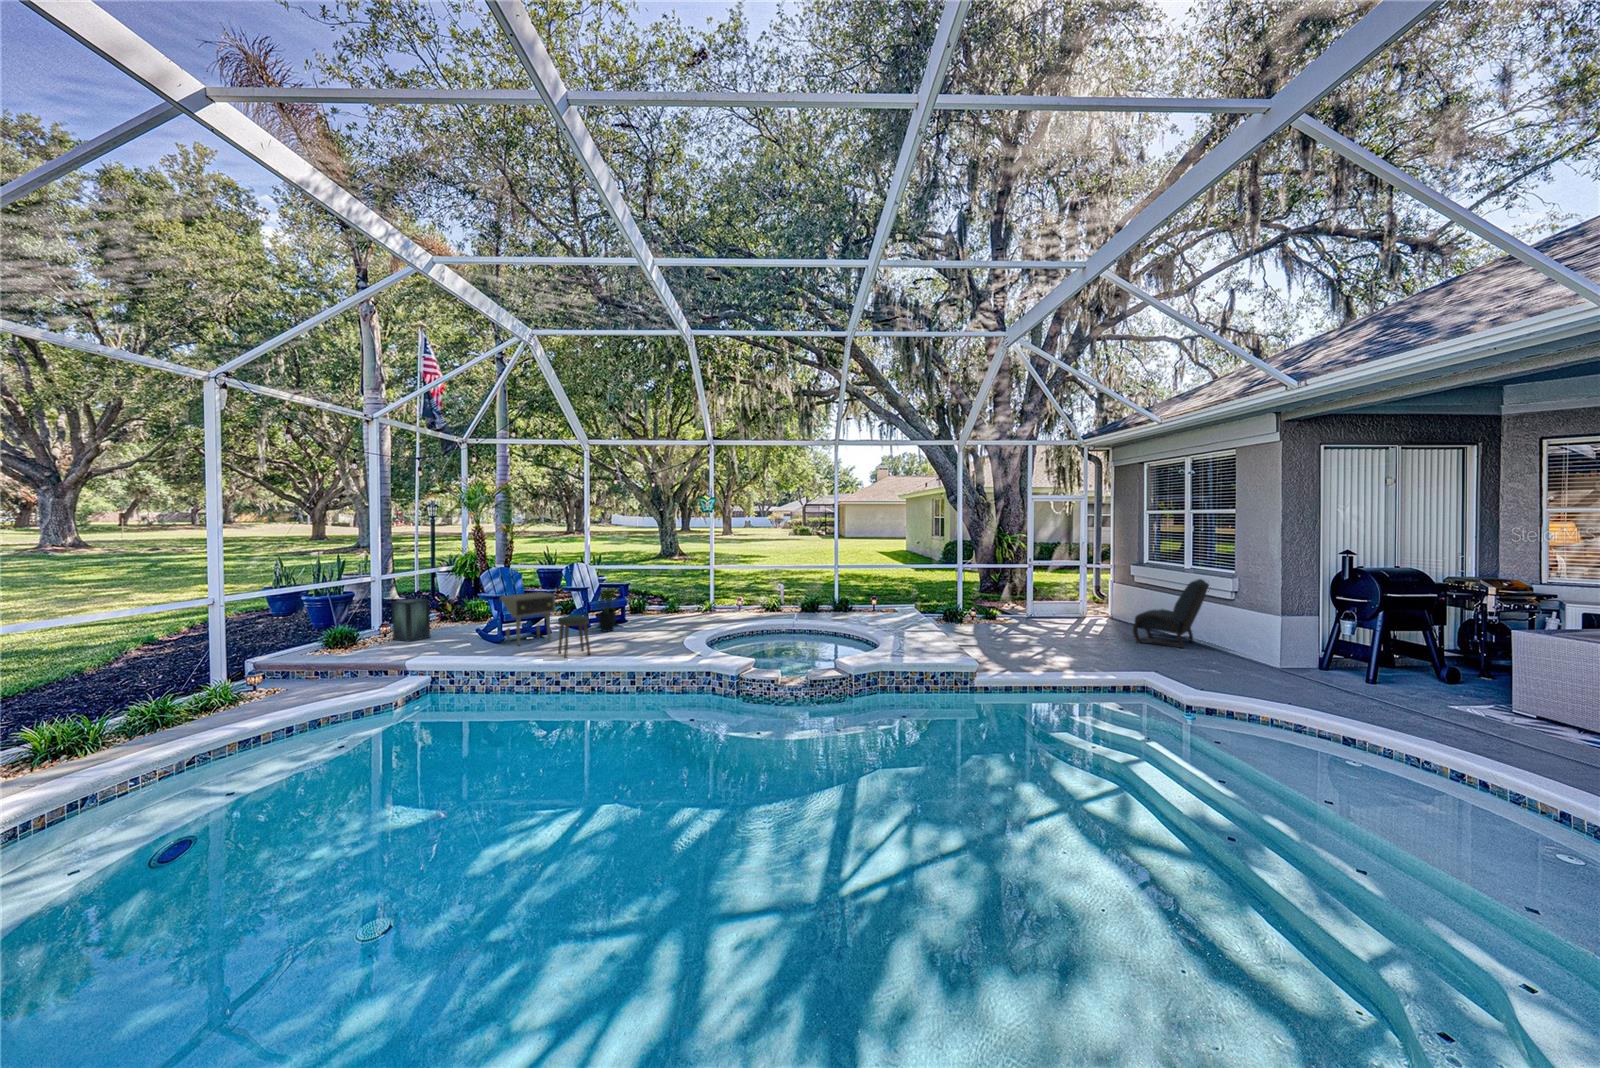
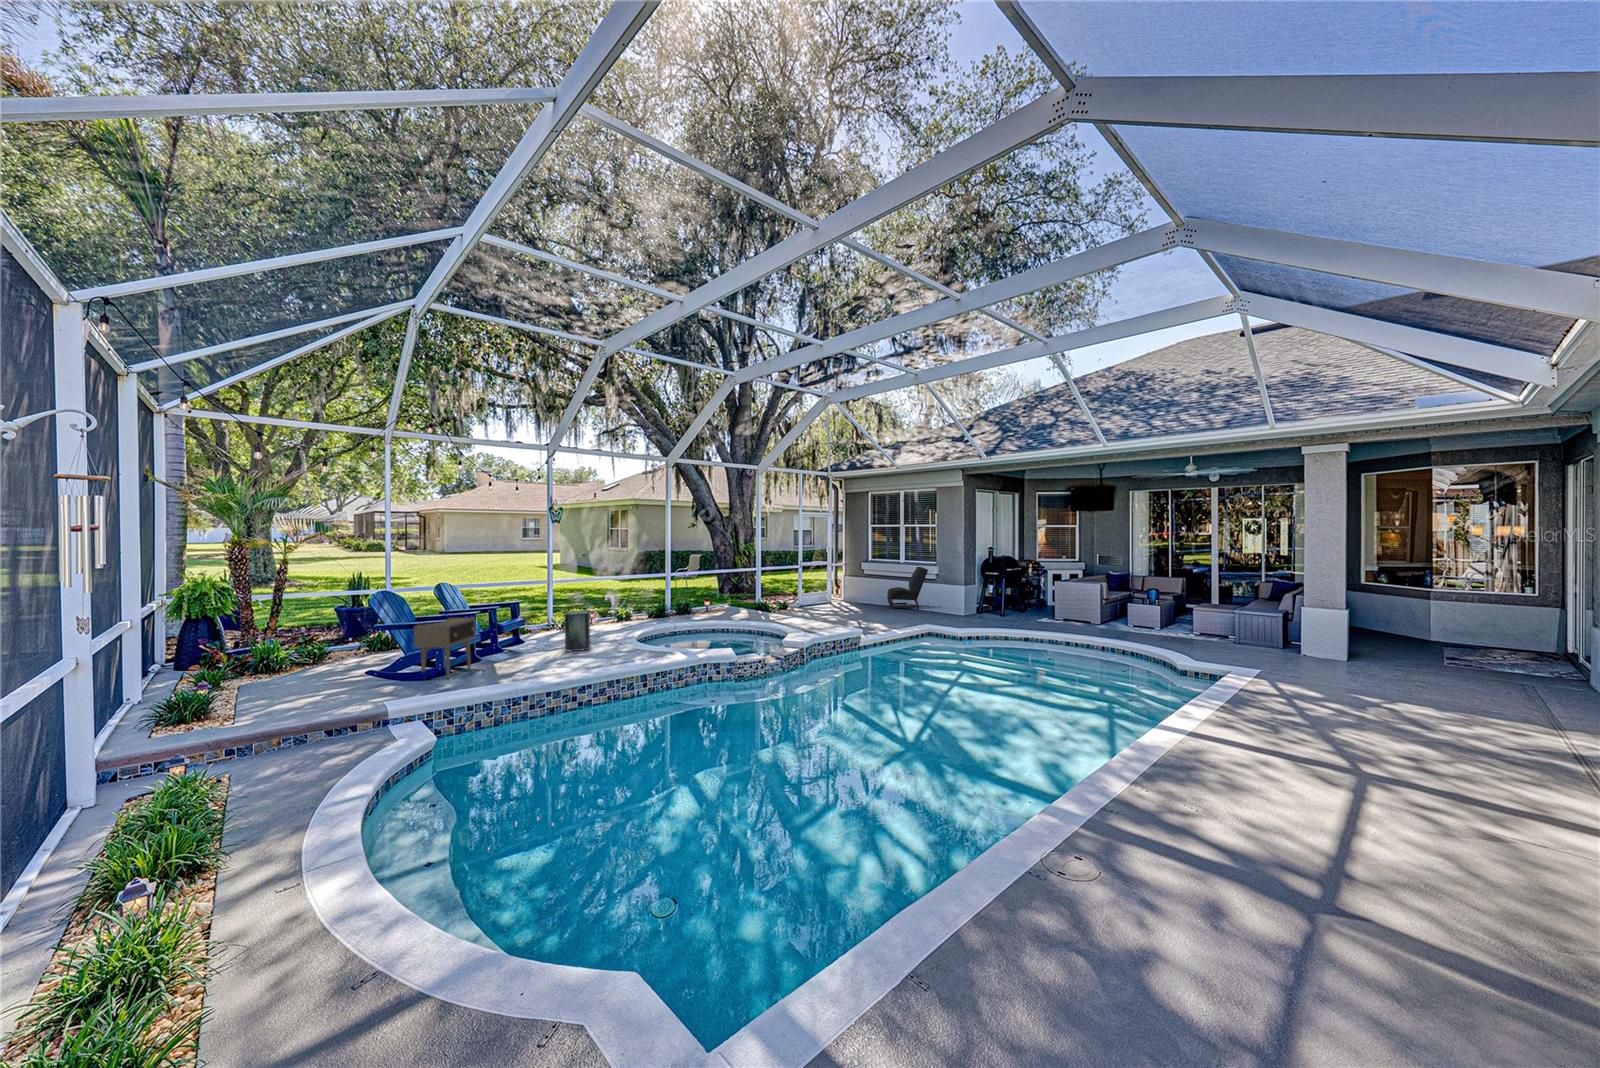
potted plant: present [595,590,618,631] -> none [487,608,517,655]
storage box: present [392,599,430,642] -> present [564,610,590,652]
stool: present [558,615,590,658] -> none [523,633,563,678]

